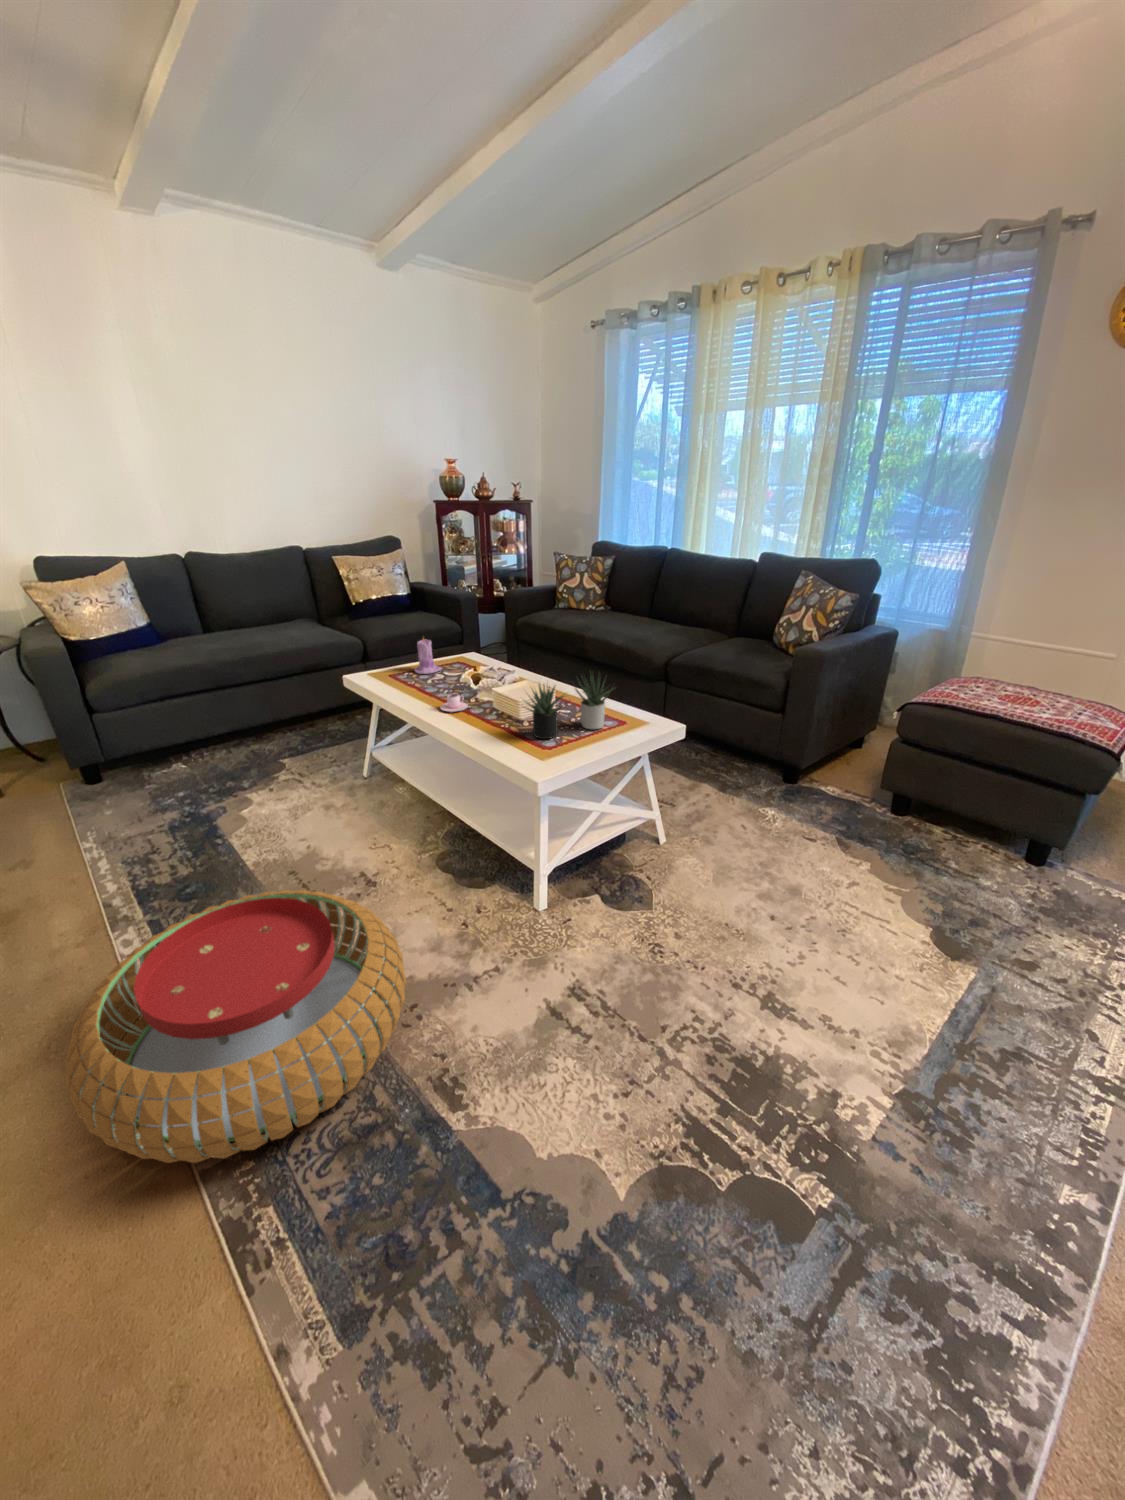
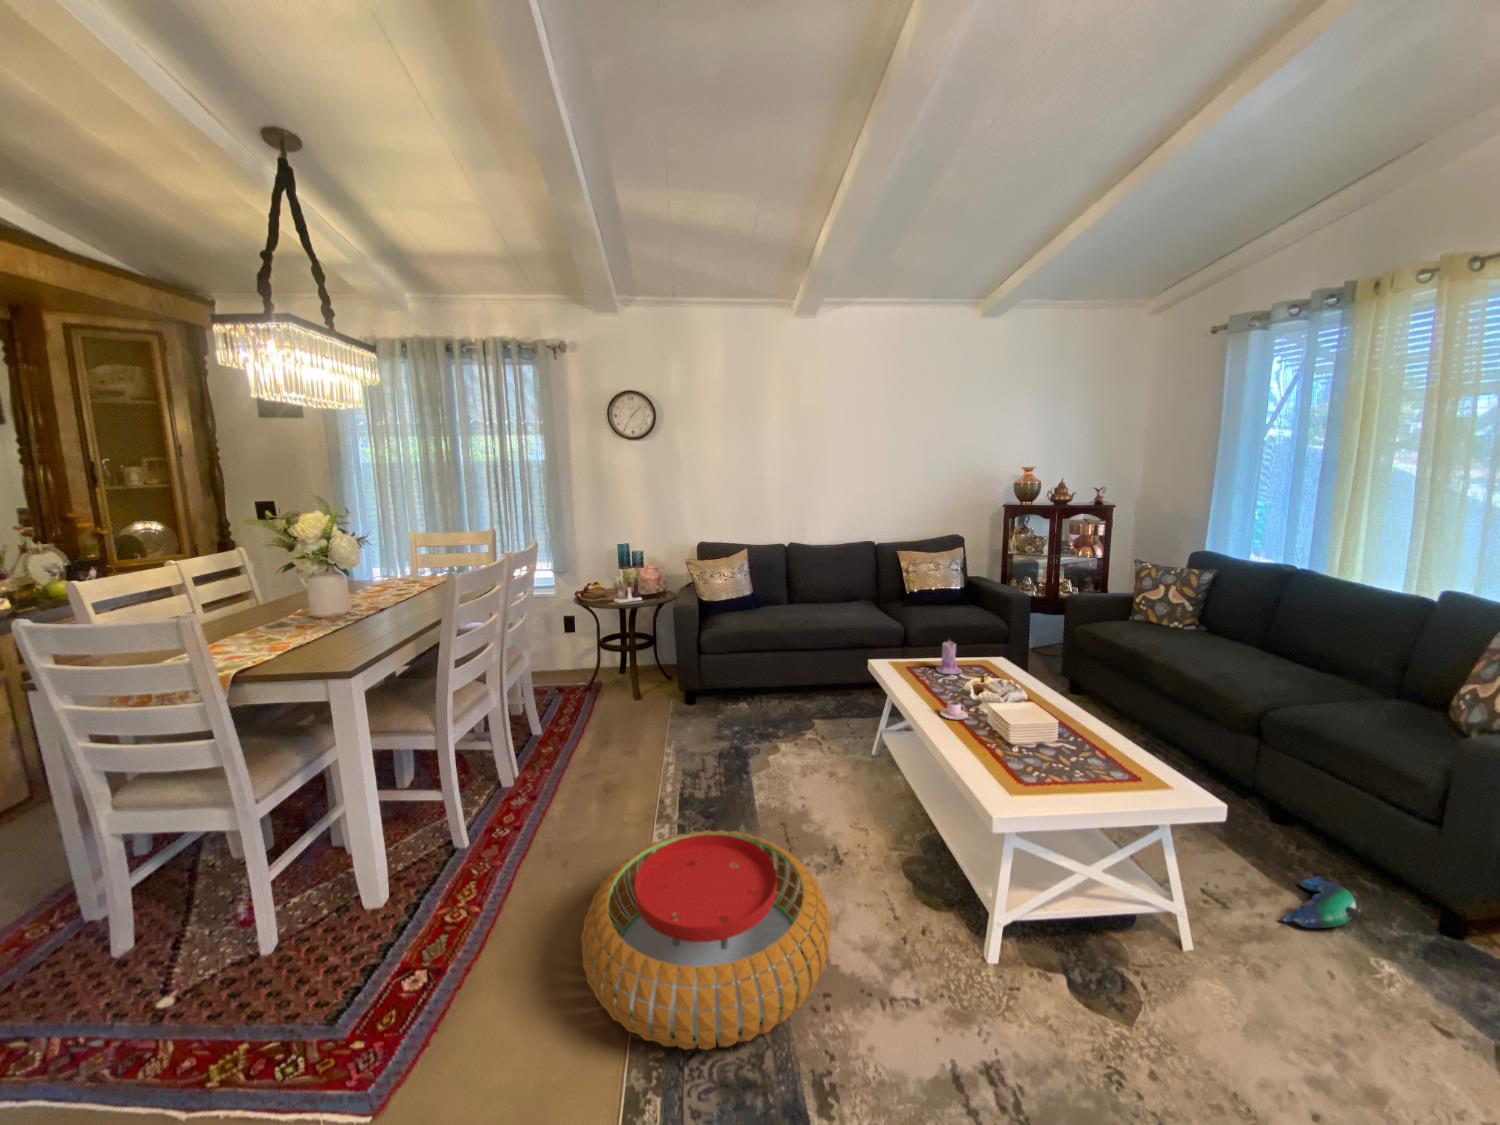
succulent plant: present [527,675,613,739] -> none [1004,711,1130,778]
plush toy: none [711,766,751,803] -> present [1282,876,1360,929]

